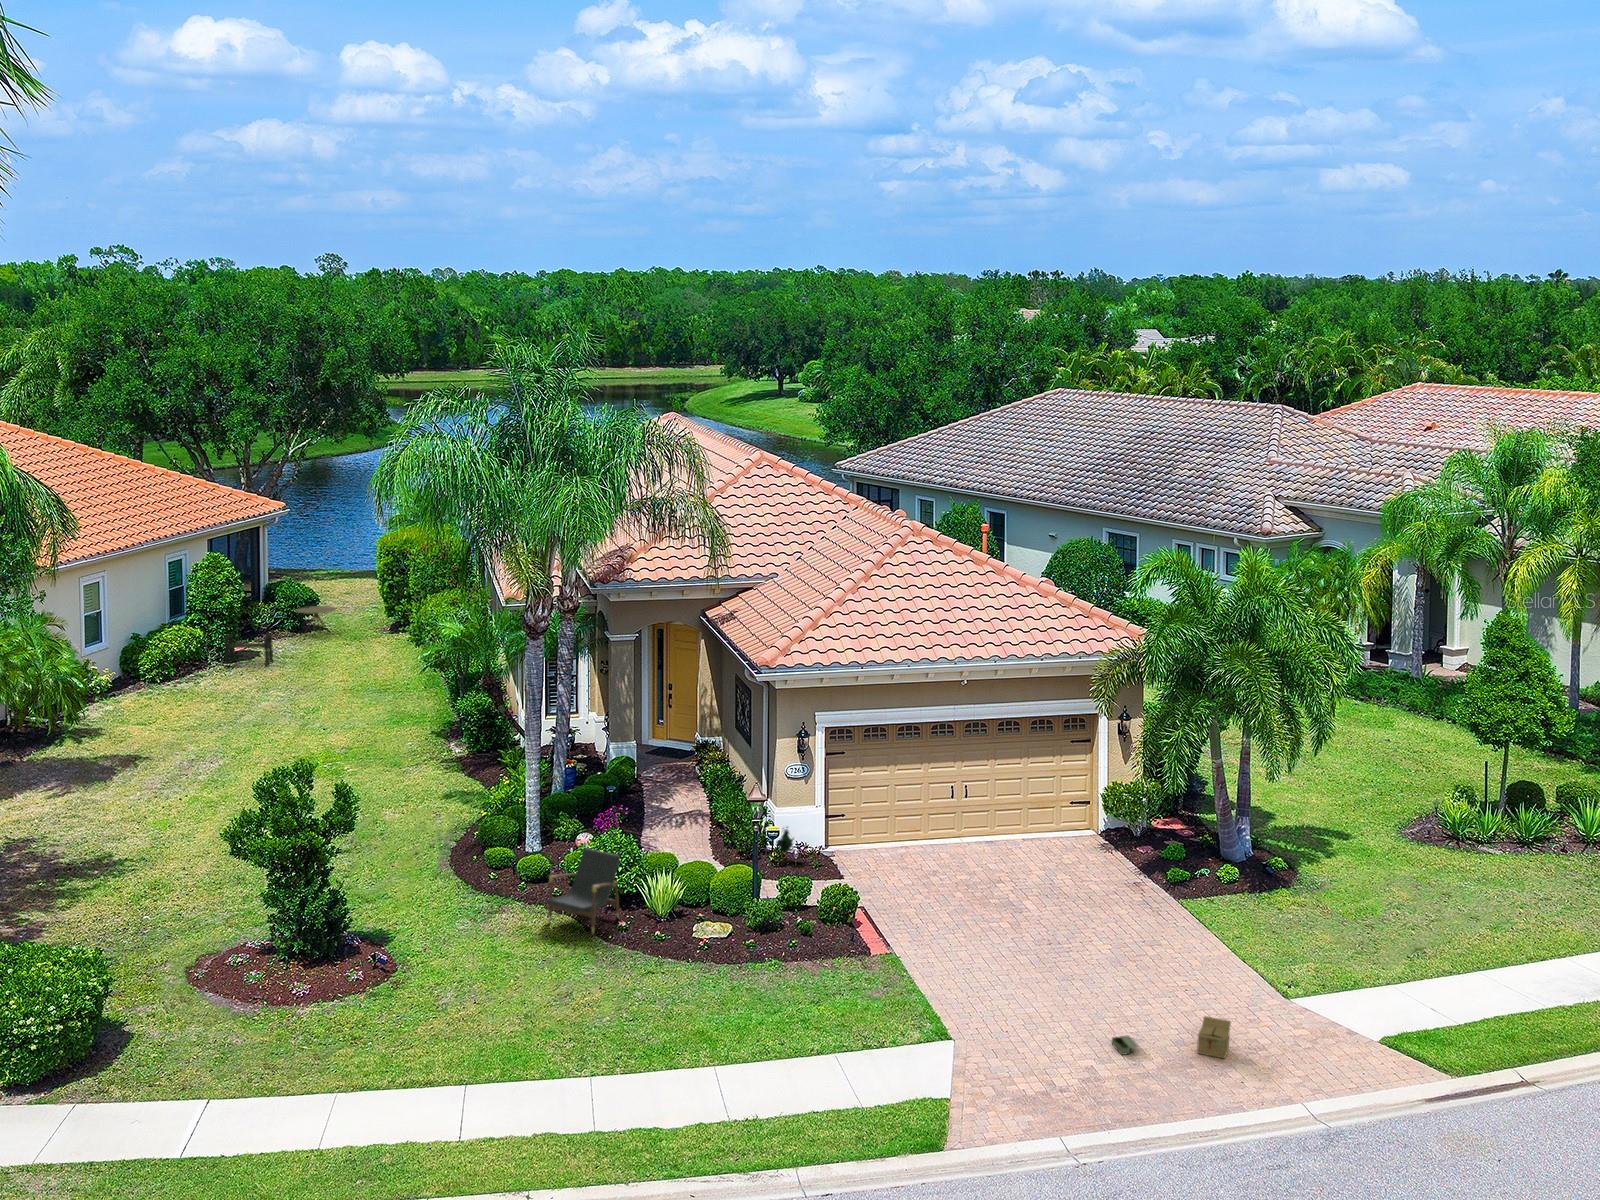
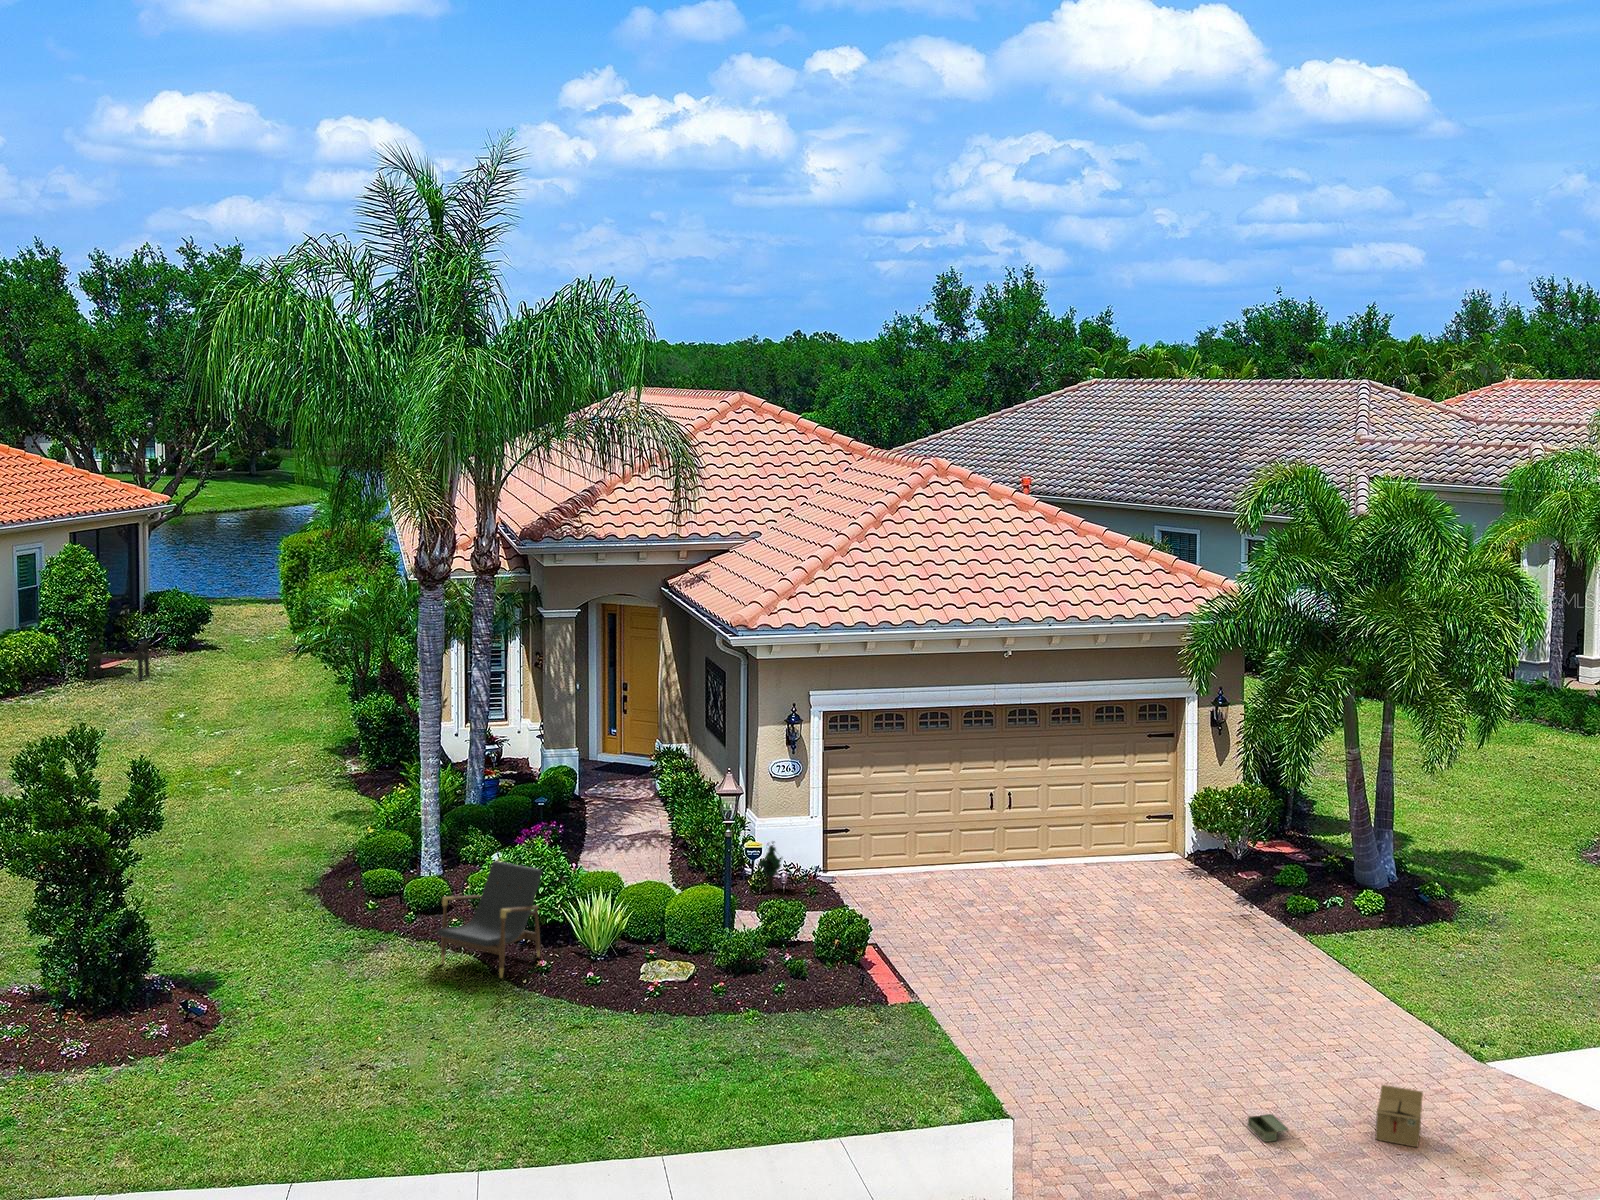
round table: present [296,606,335,632] -> none [185,617,234,654]

